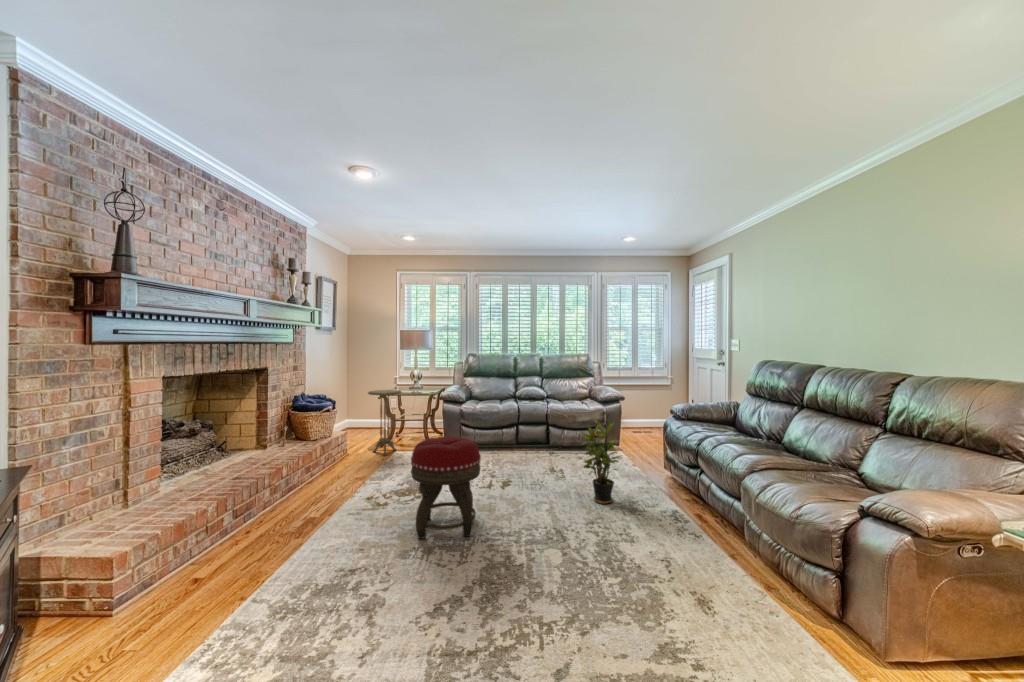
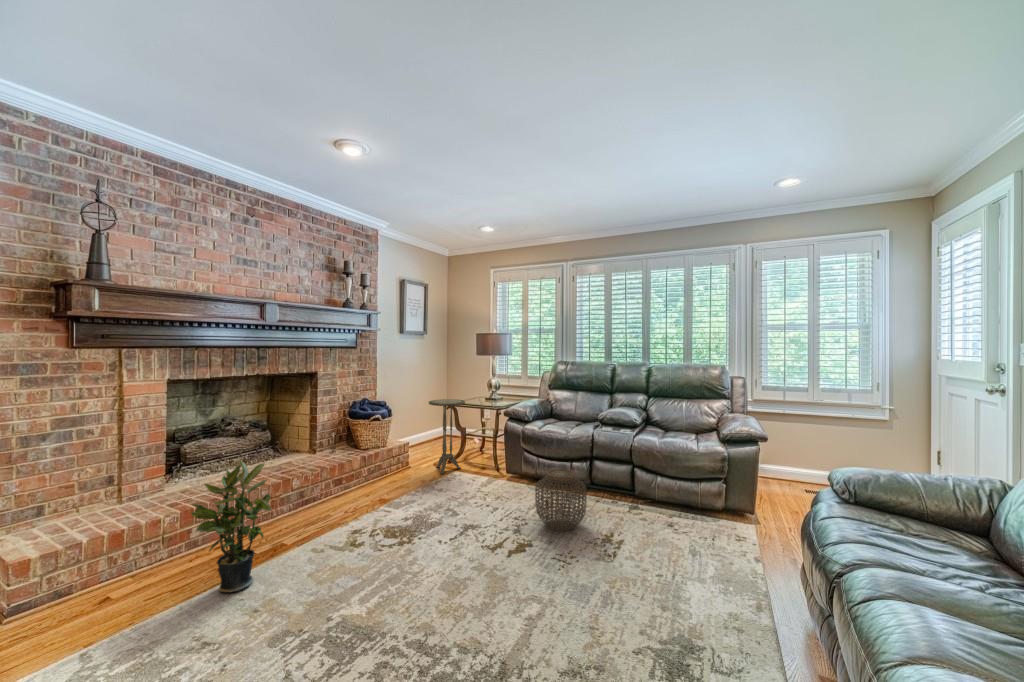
potted plant: present [580,419,621,504] -> present [191,461,271,593]
woven basket: none [498,431,535,474] -> present [535,469,587,532]
footstool: present [411,436,481,539] -> none [326,475,427,630]

